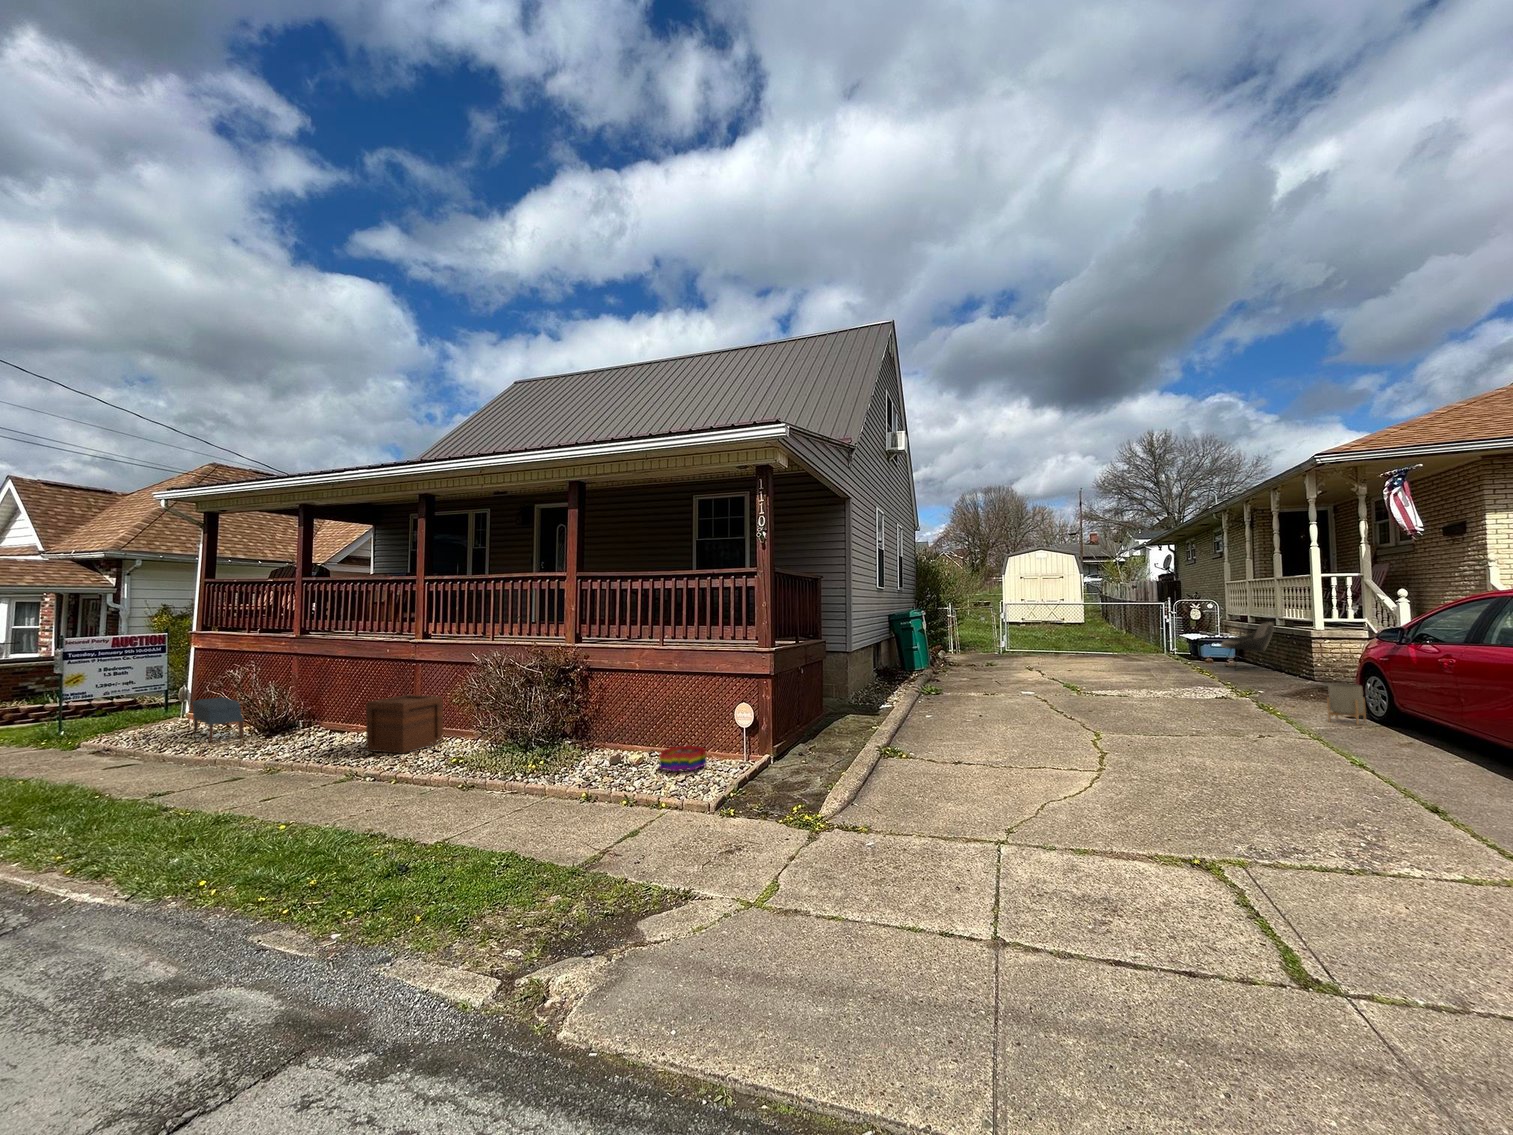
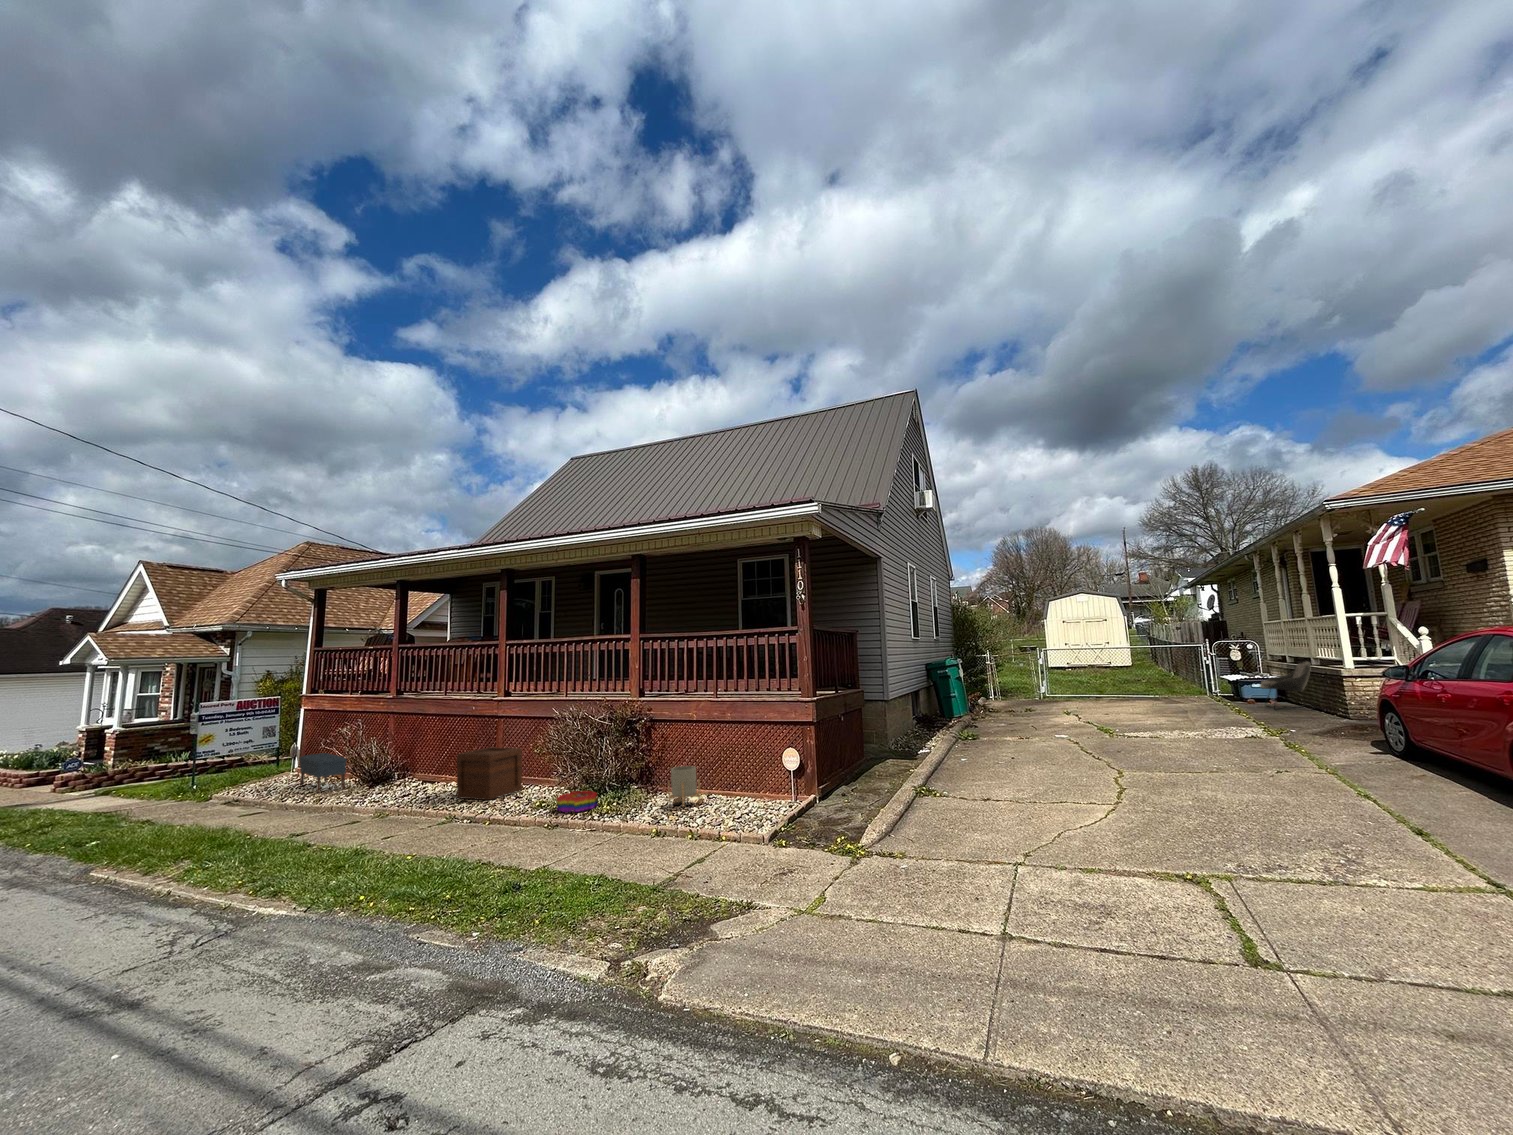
planter: present [1327,684,1366,725] -> present [668,766,701,807]
storage bin: present [659,745,706,771] -> present [557,790,598,812]

